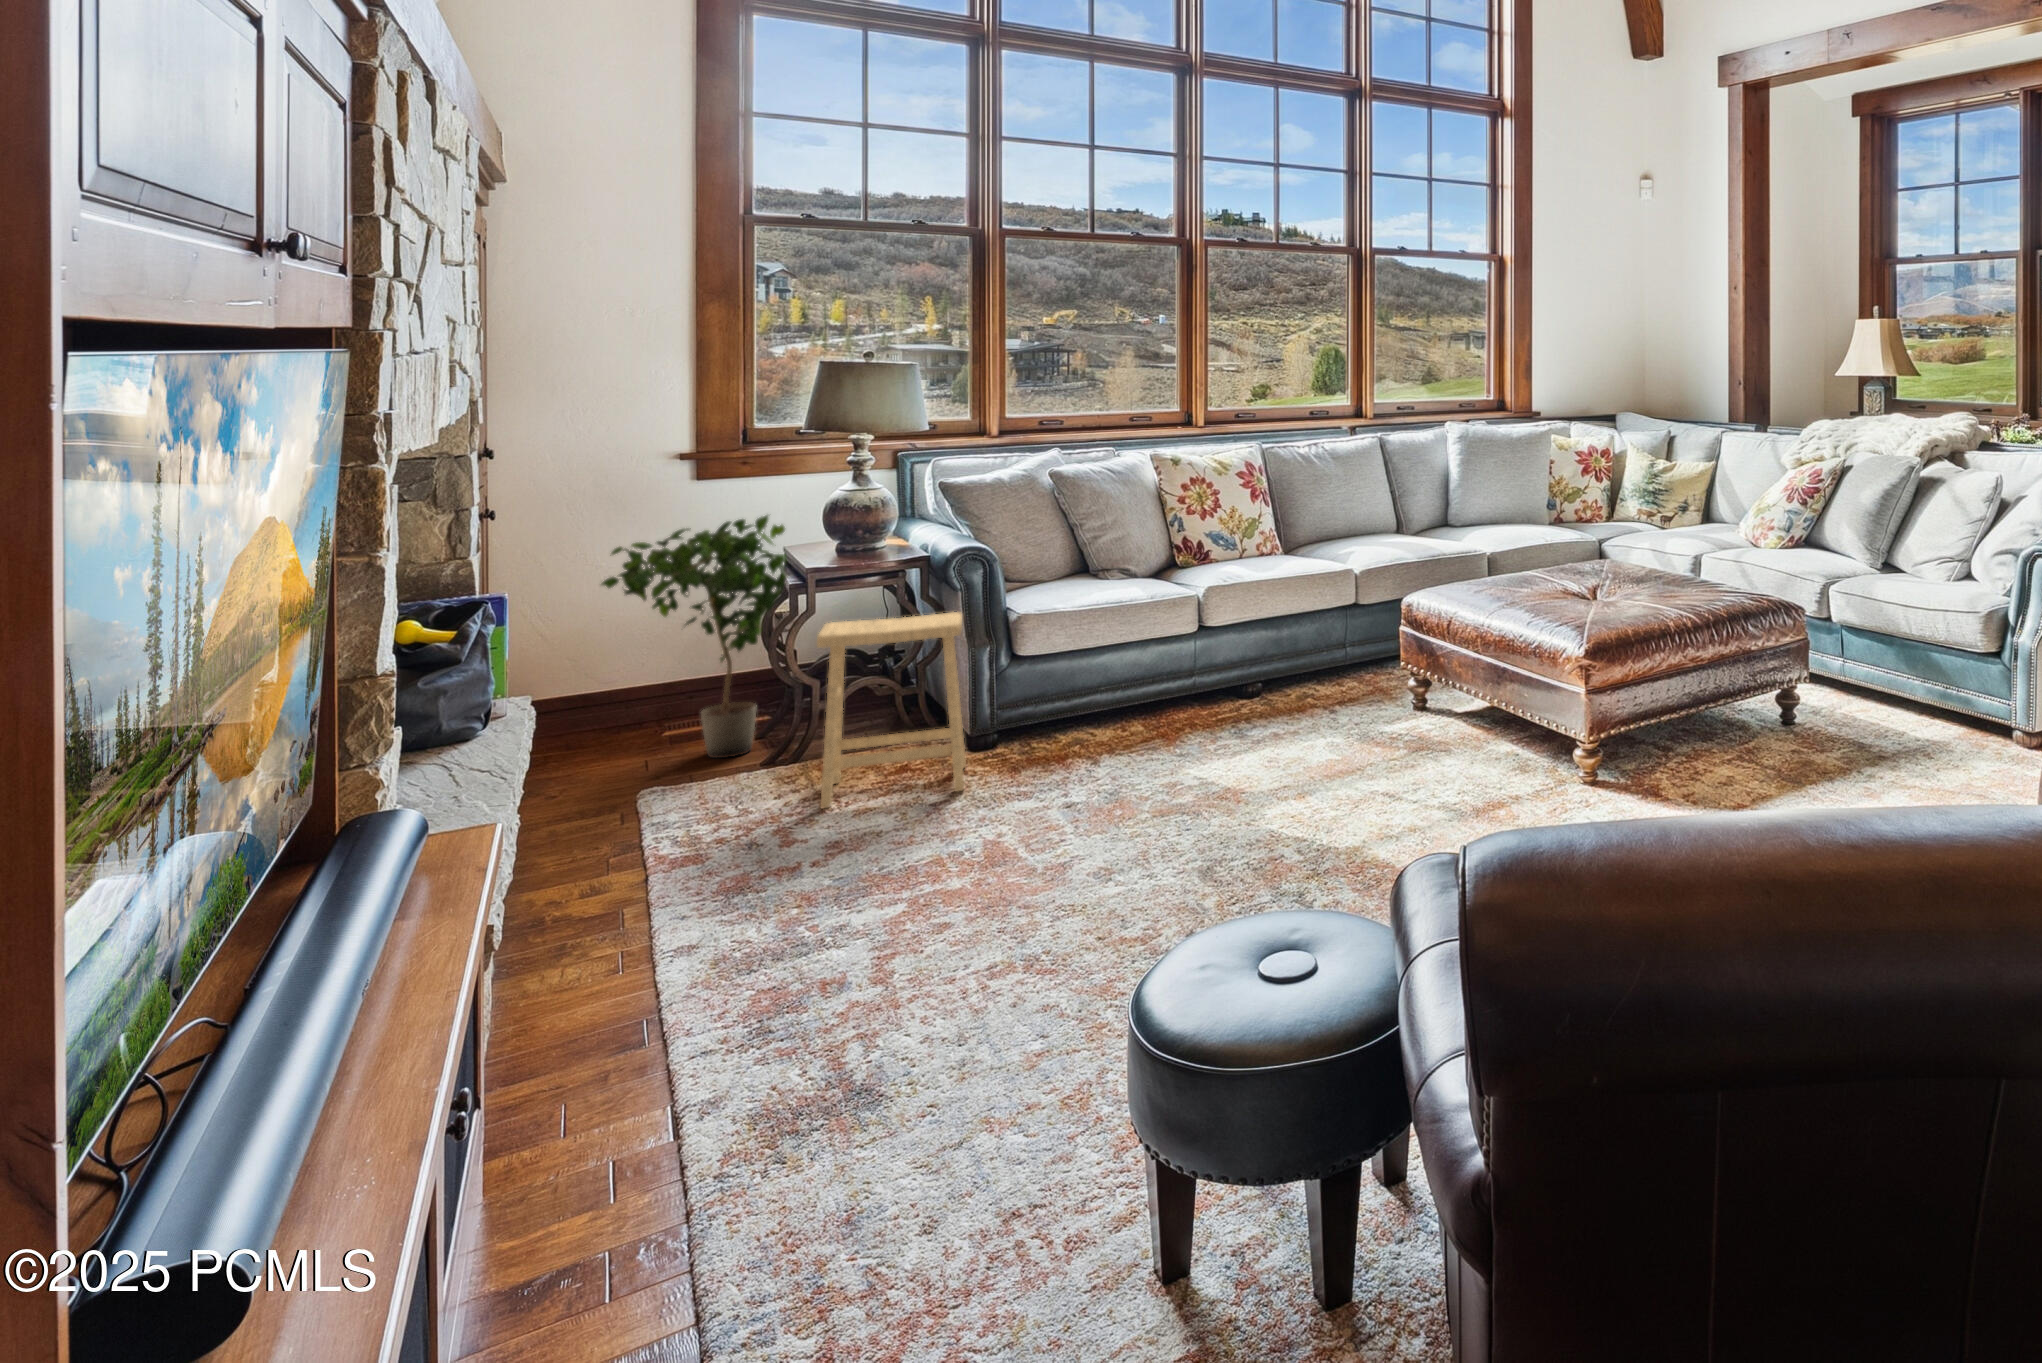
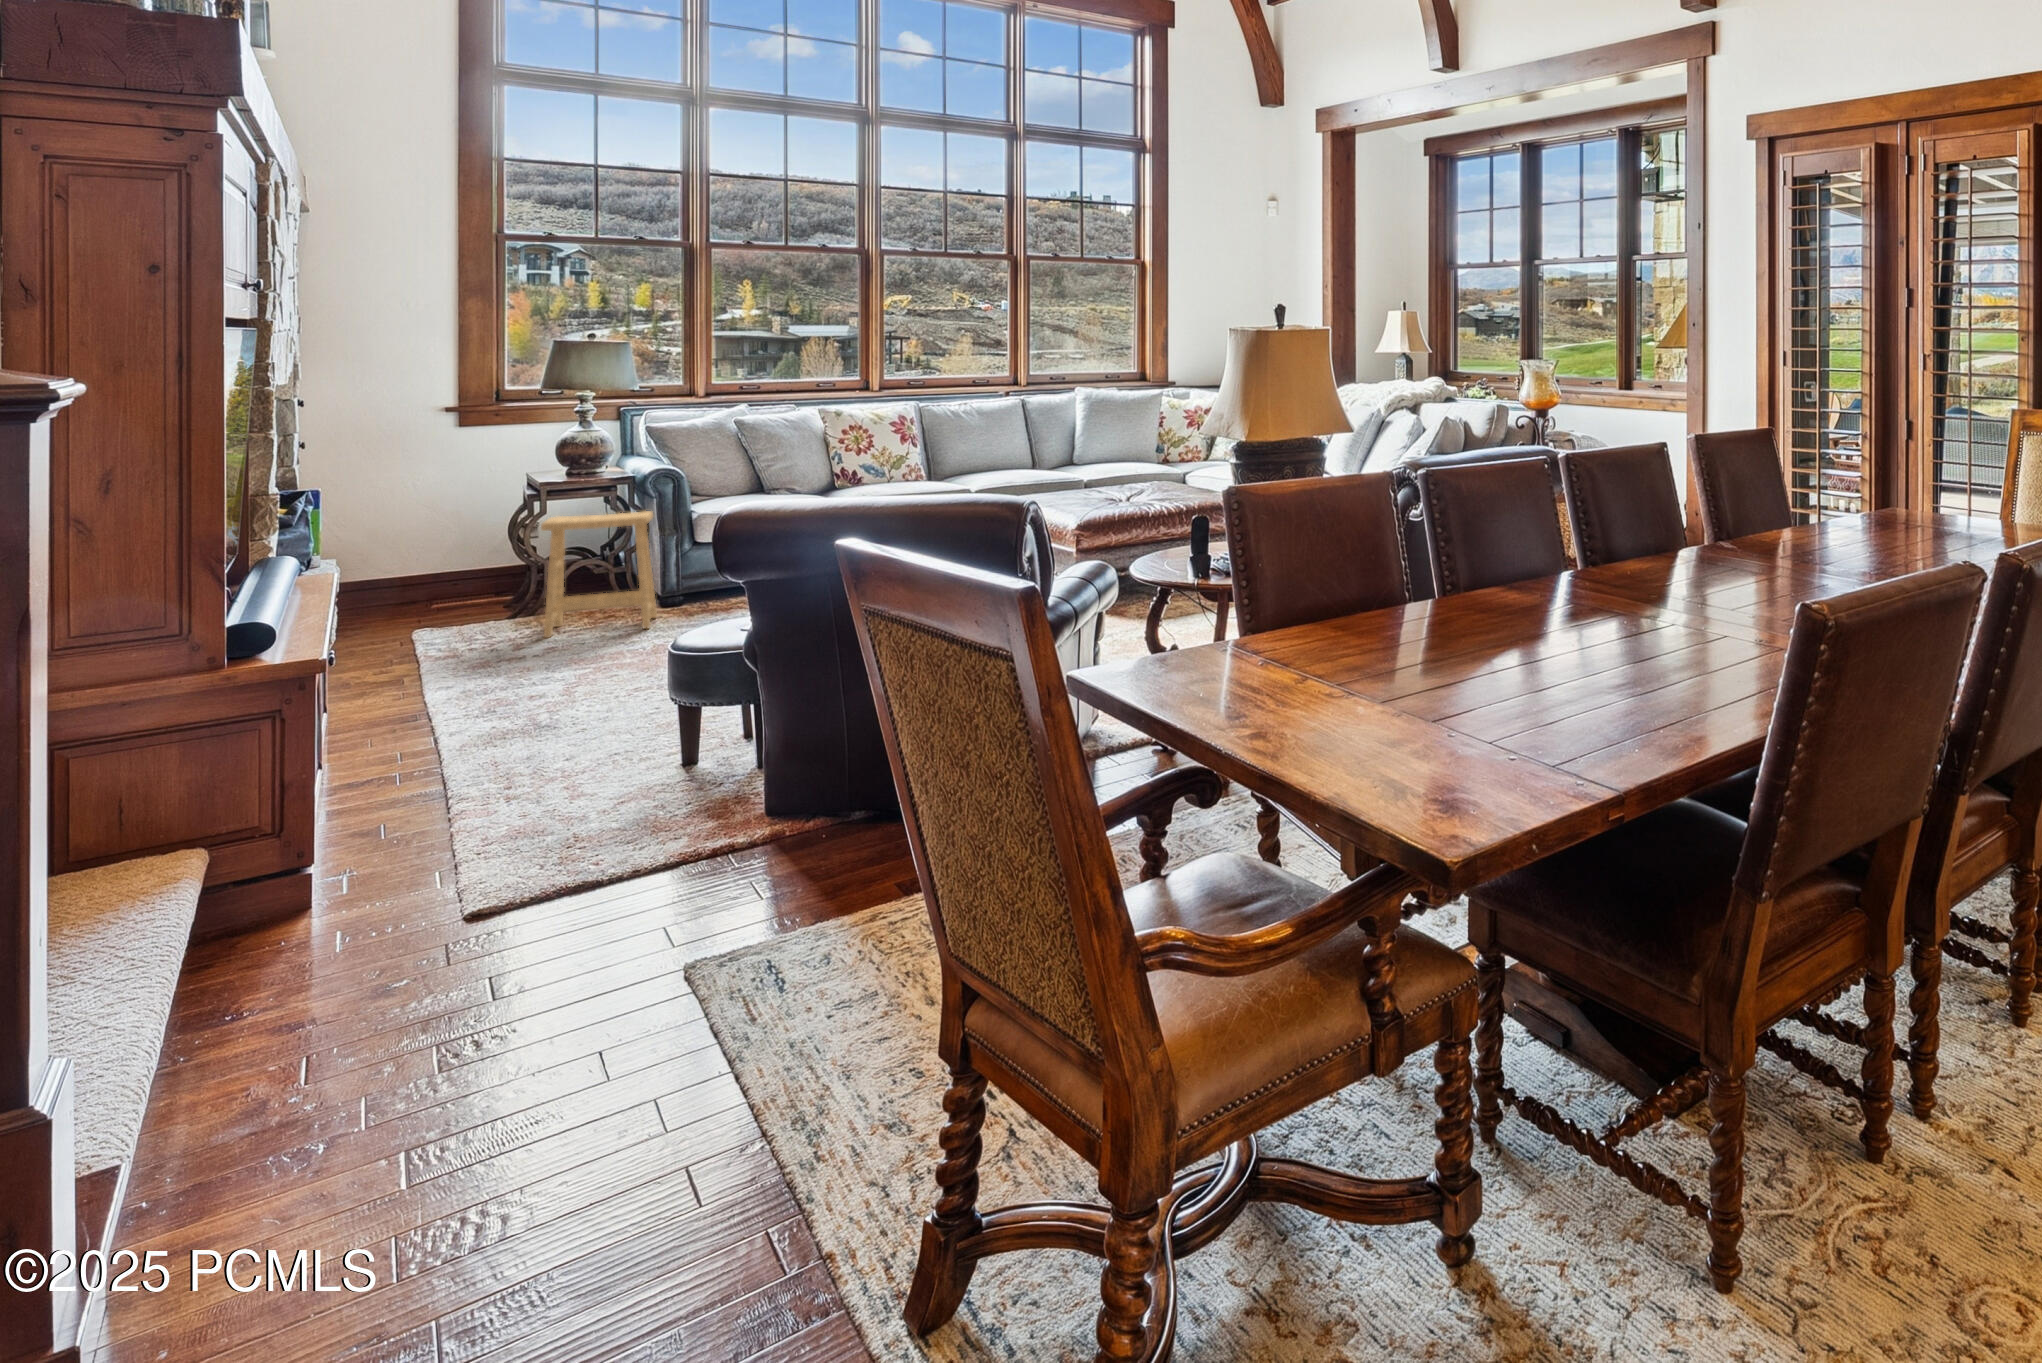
potted plant: present [602,515,787,758] -> none [384,447,554,616]

